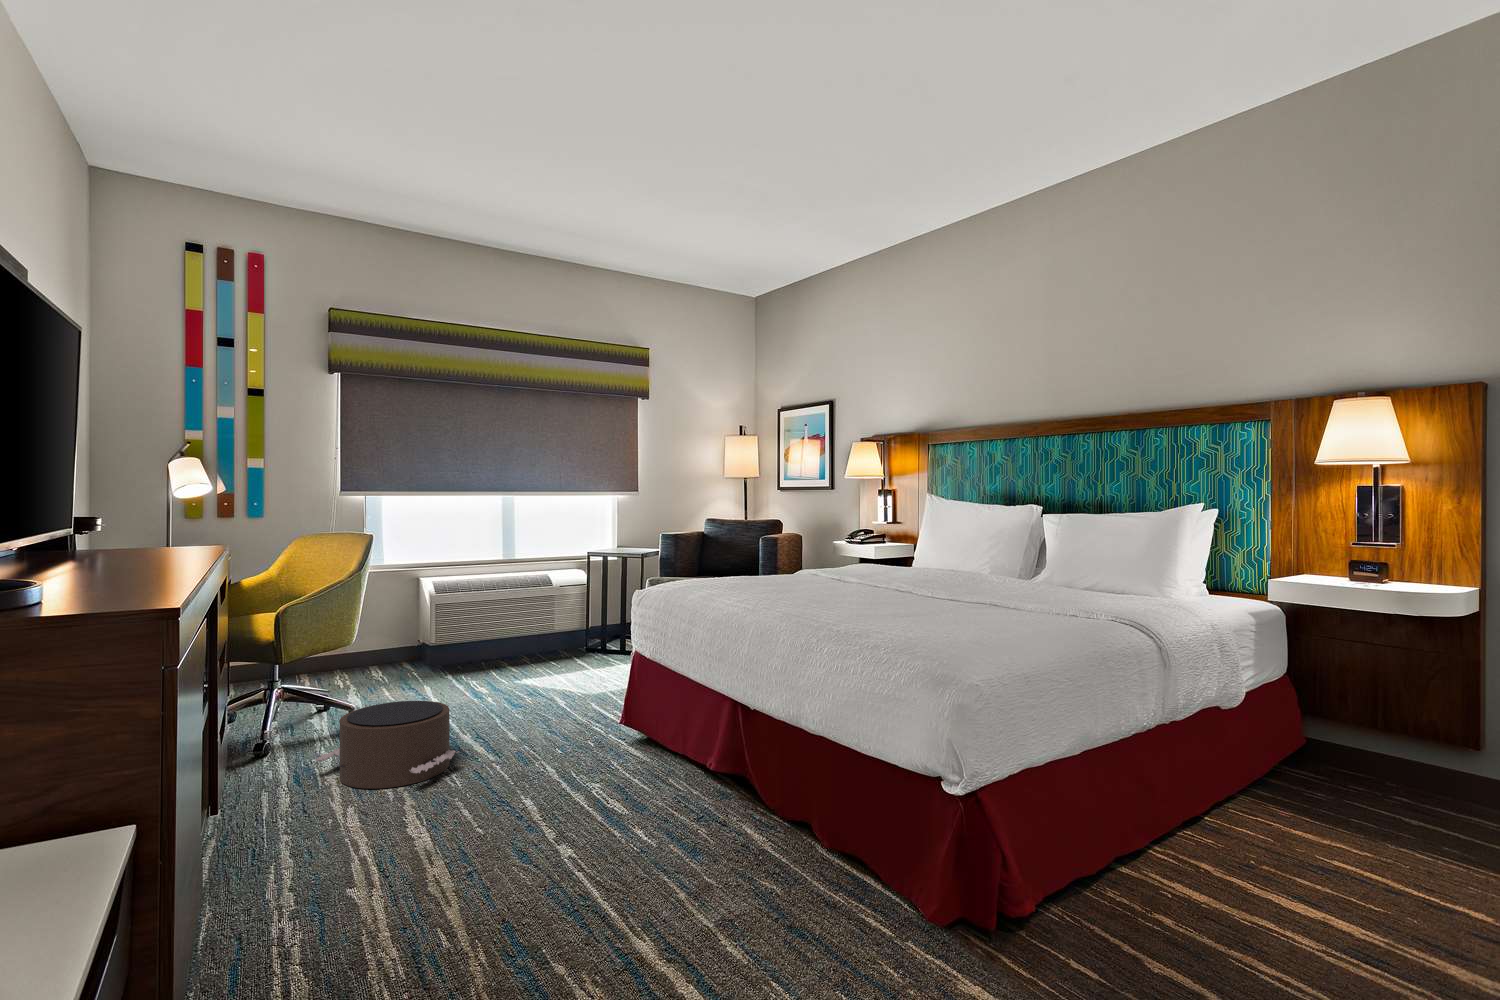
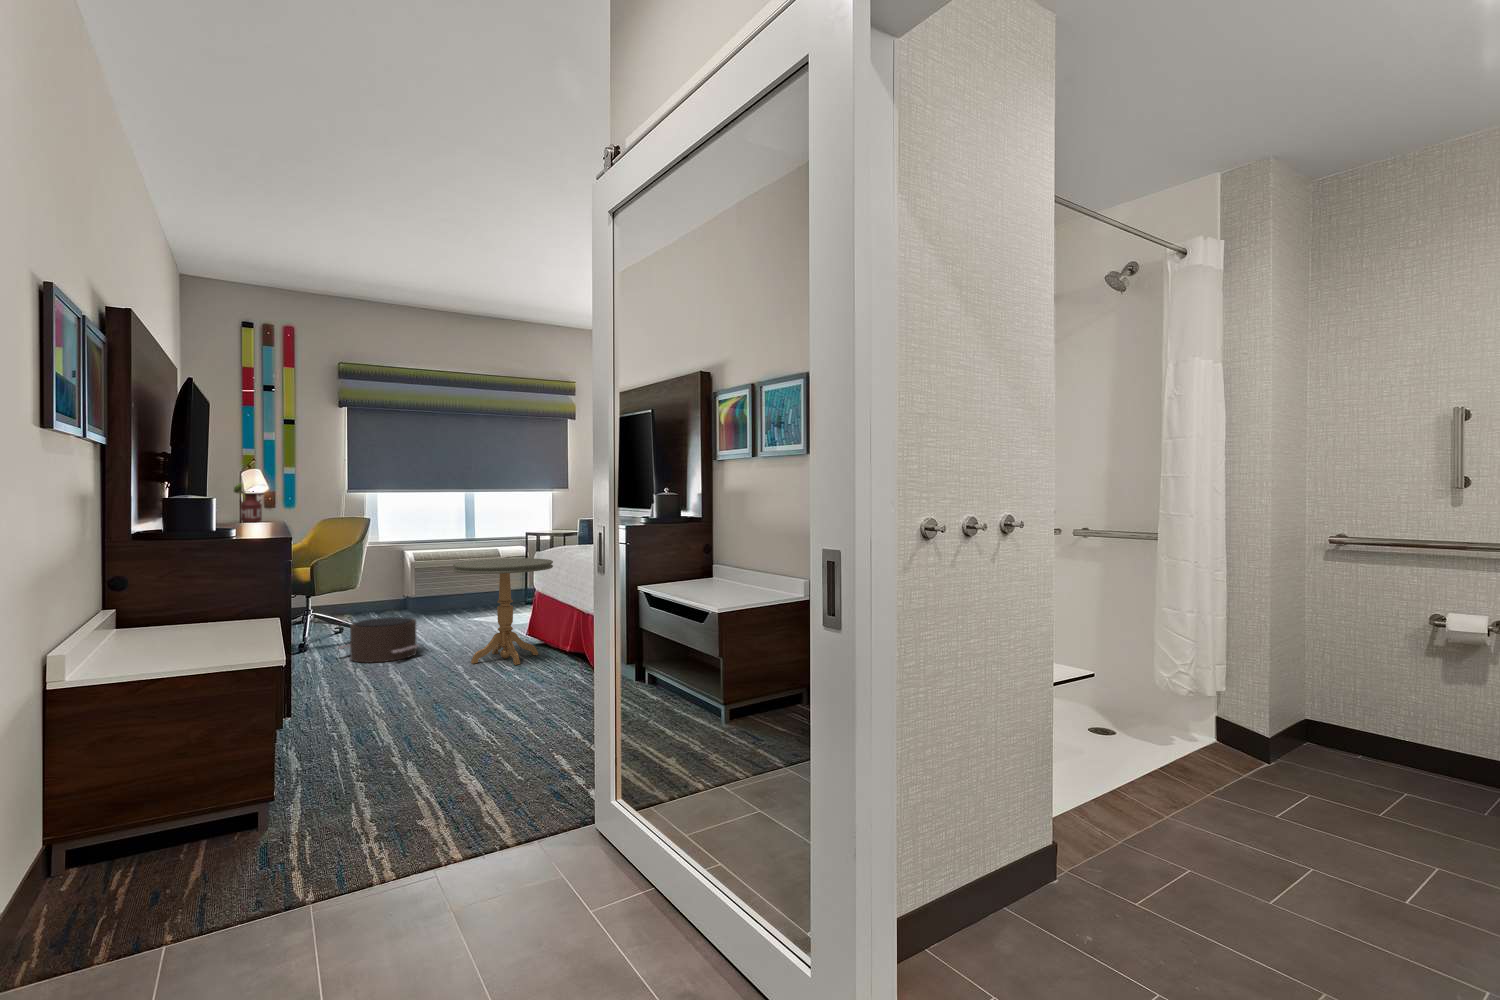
flower arrangement: none [167,477,220,539] -> present [234,483,264,522]
side table: none [517,605,683,798] -> present [453,558,553,665]

